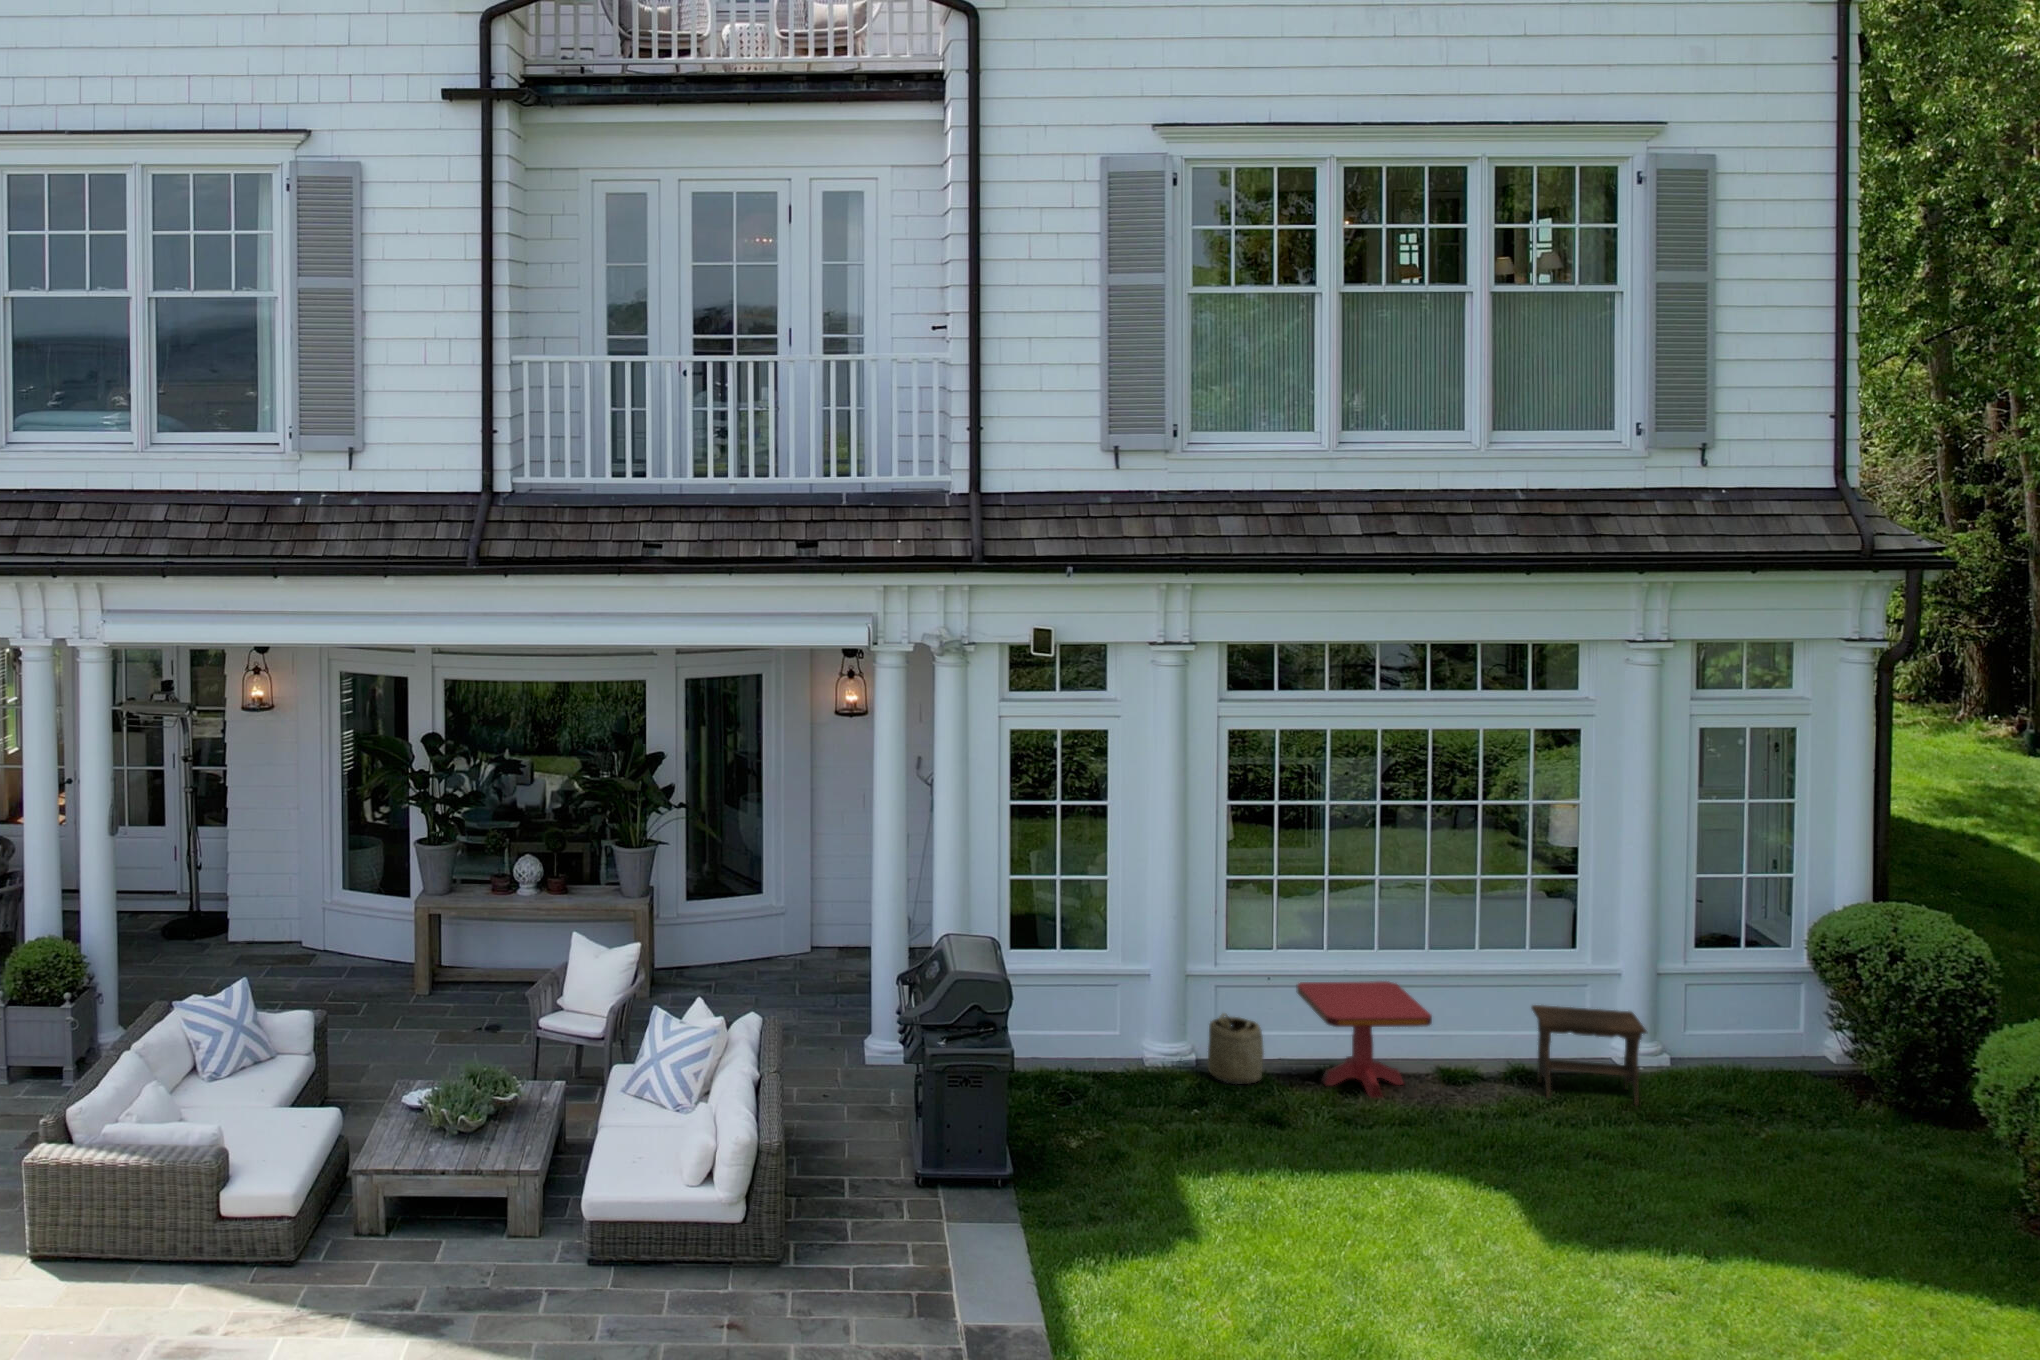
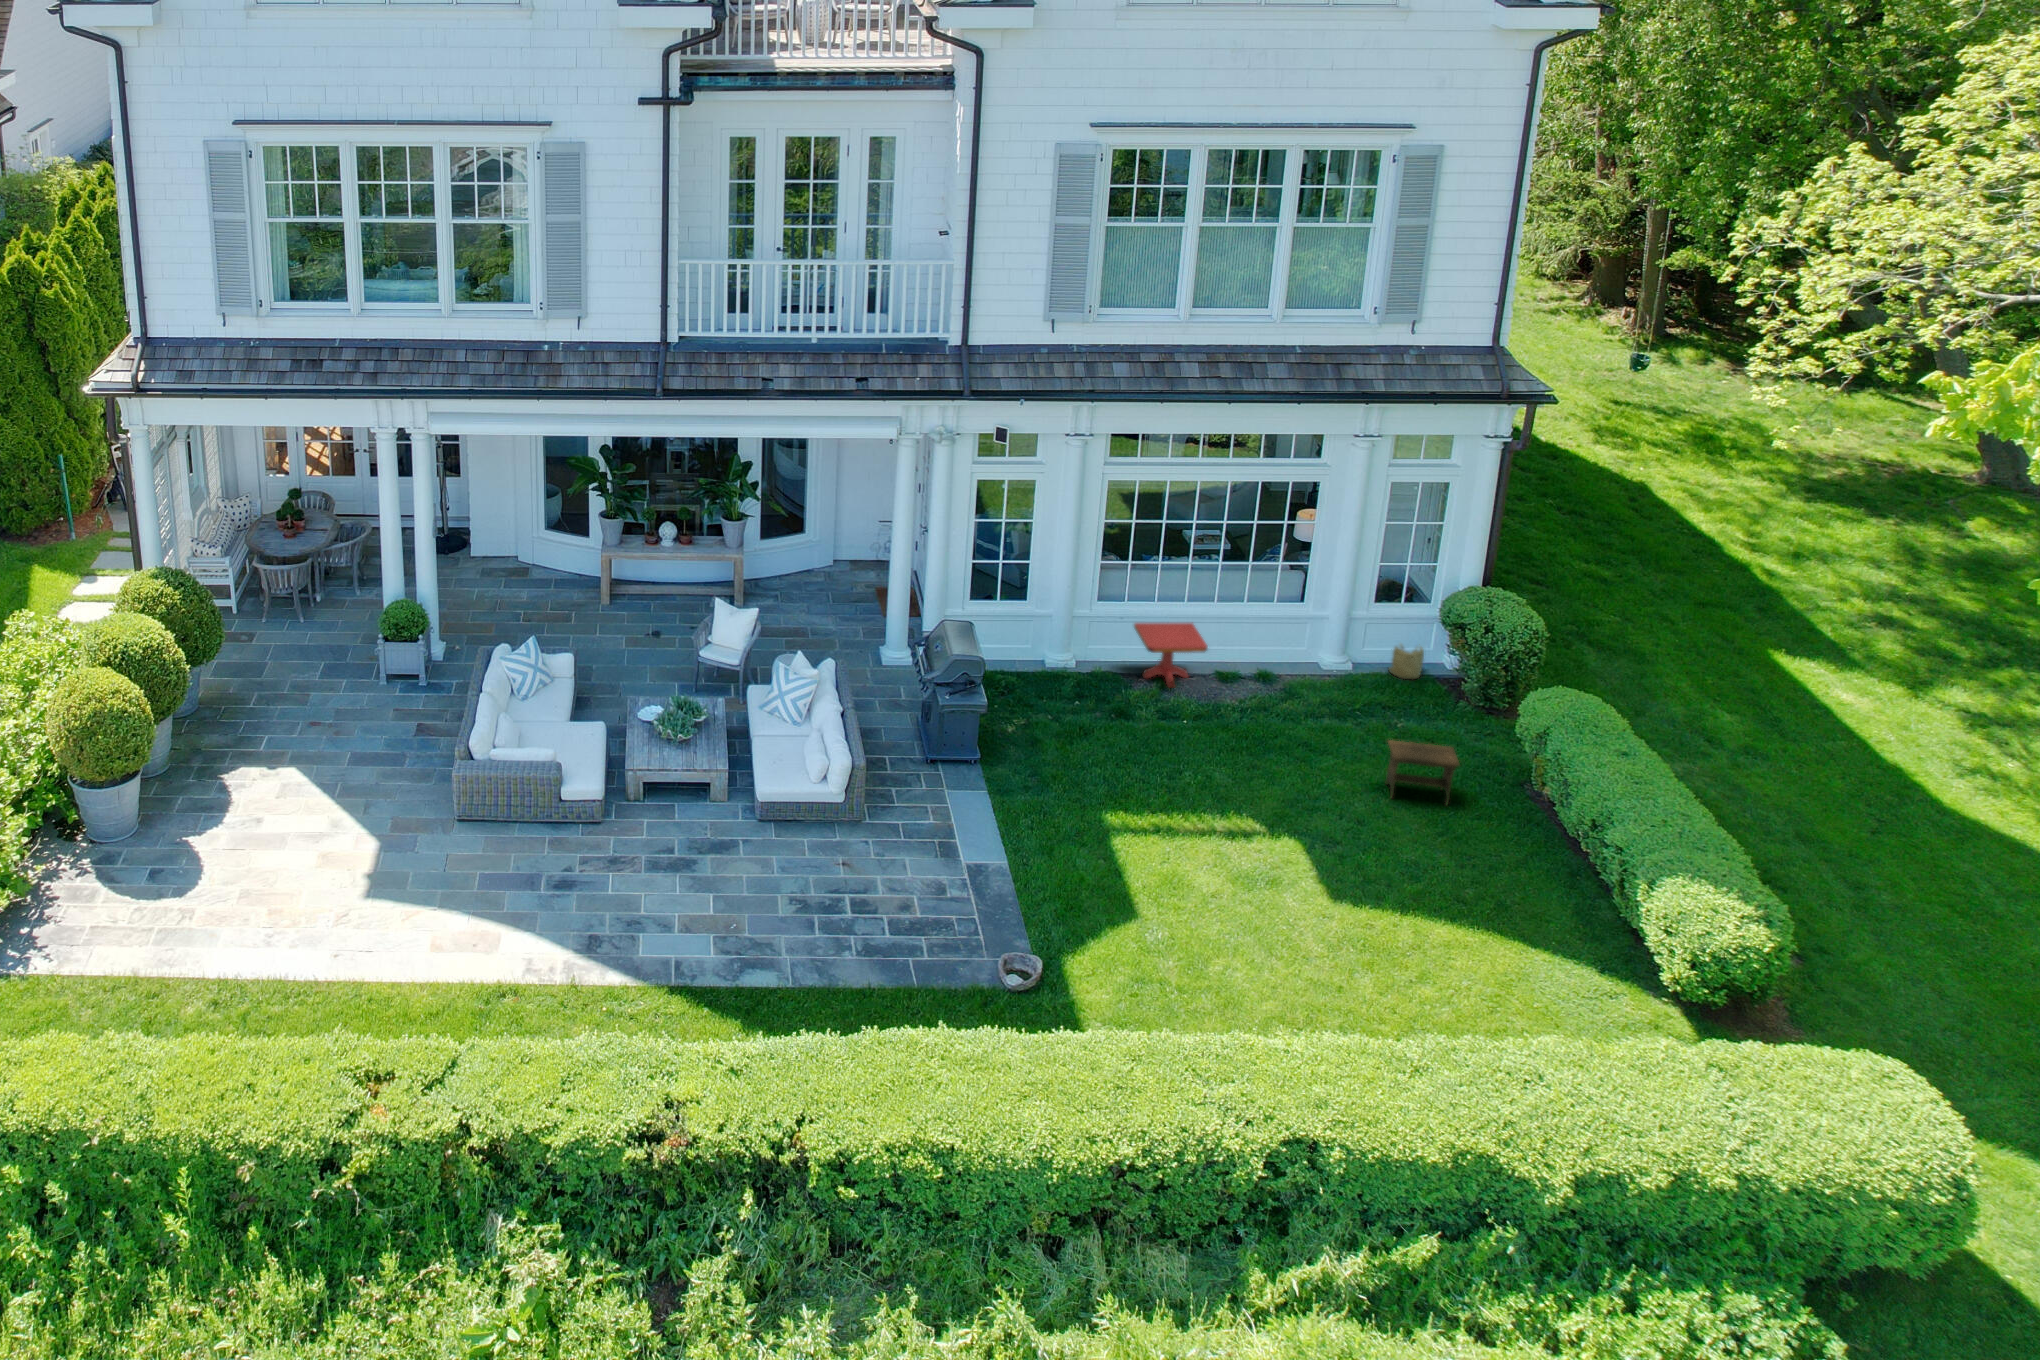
footstool: present [1531,1005,1647,1106] -> present [1385,740,1460,804]
basket: present [1208,1013,1264,1084] -> present [1389,646,1424,679]

